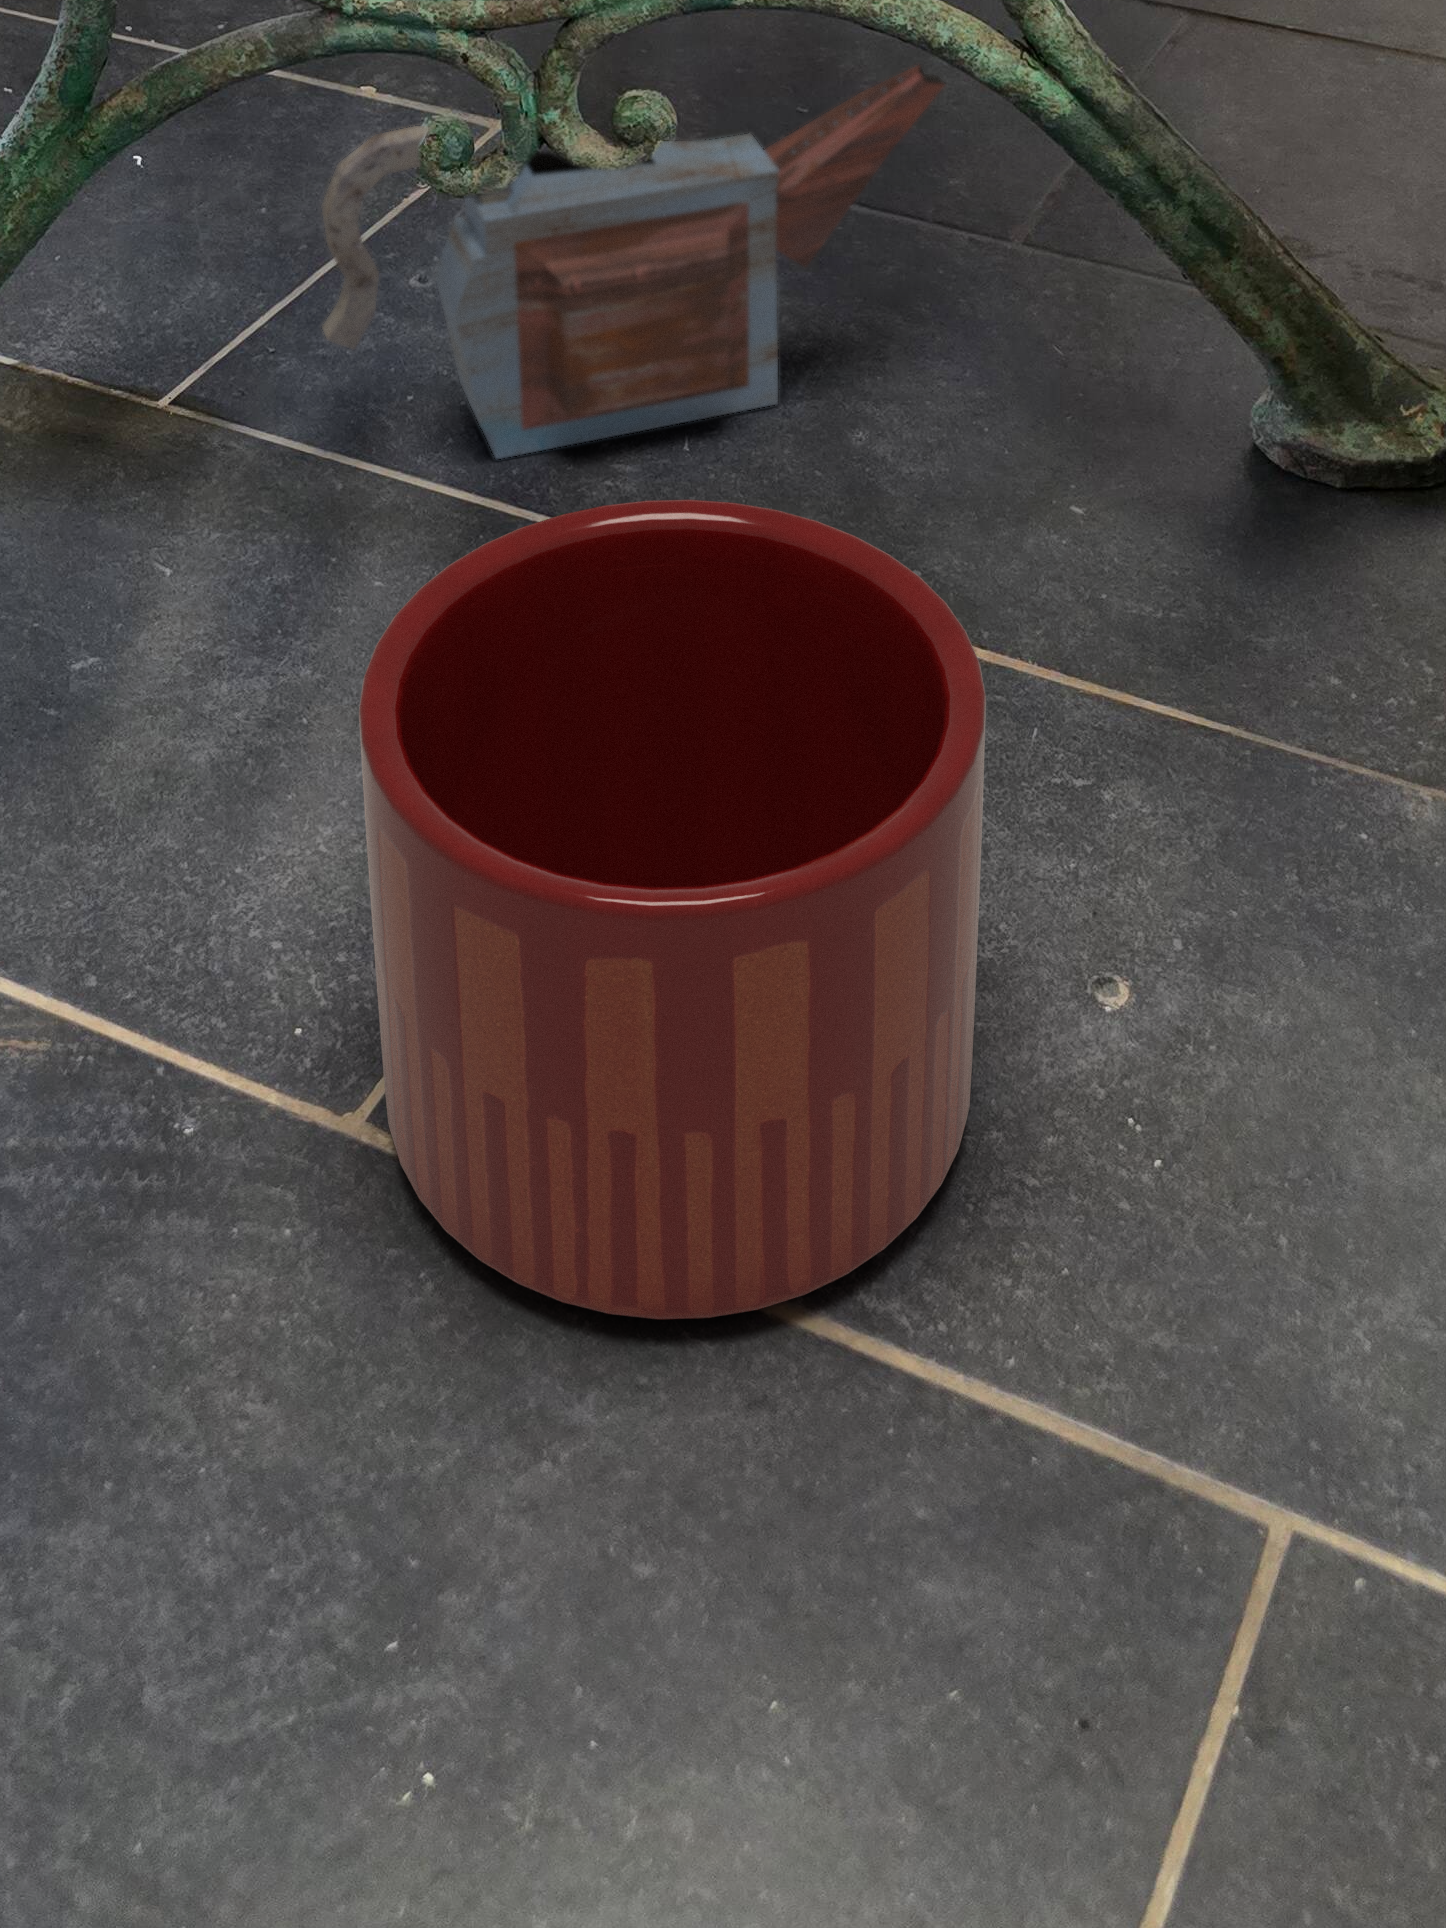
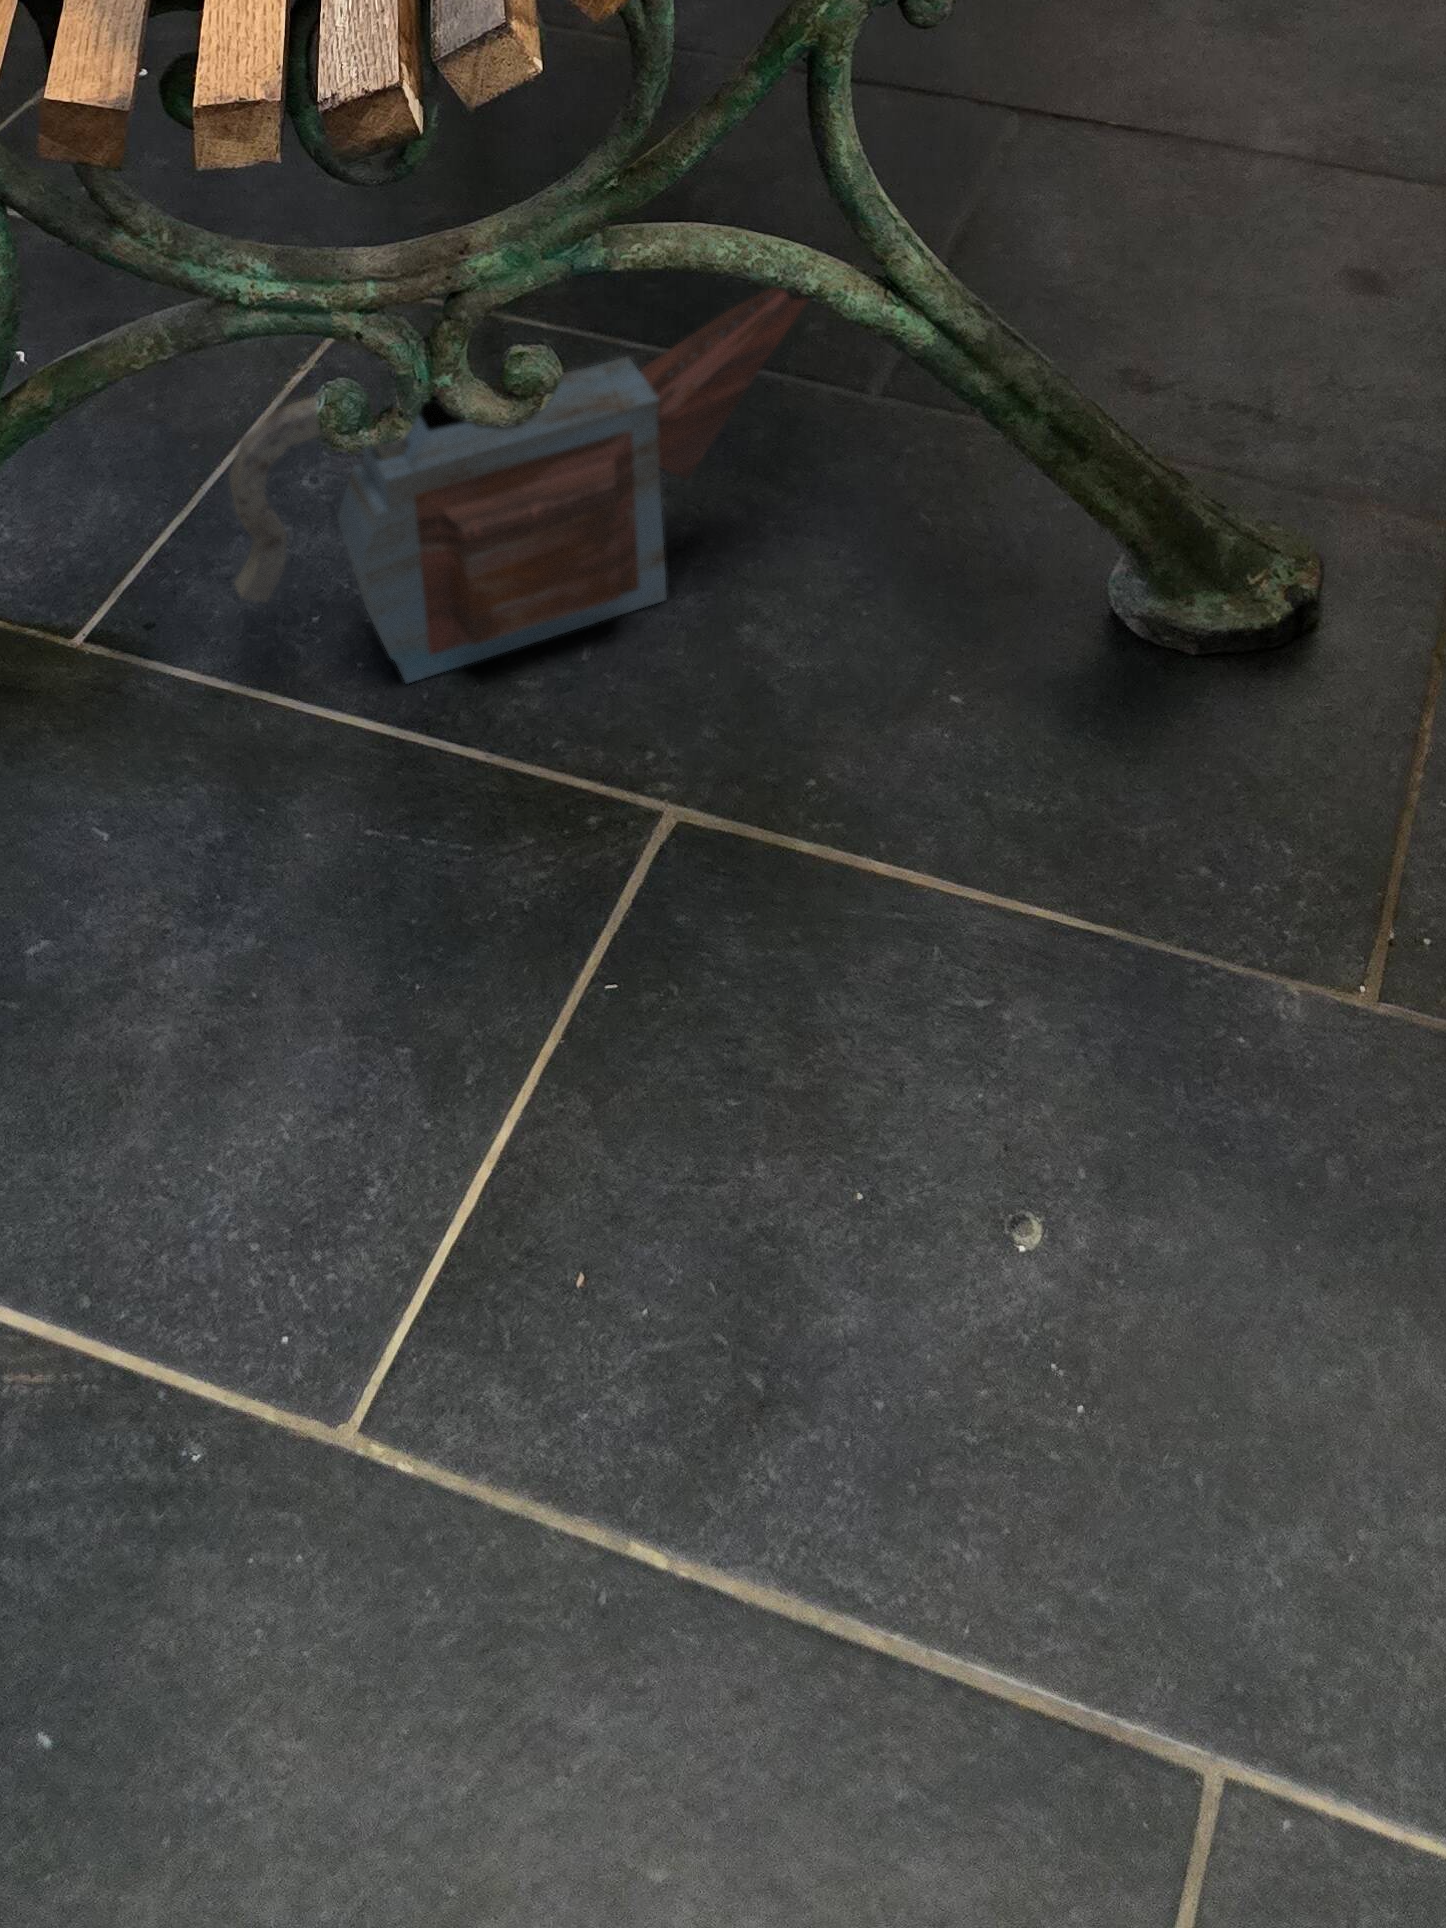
planter: present [359,500,986,1319] -> none [339,835,915,1624]

